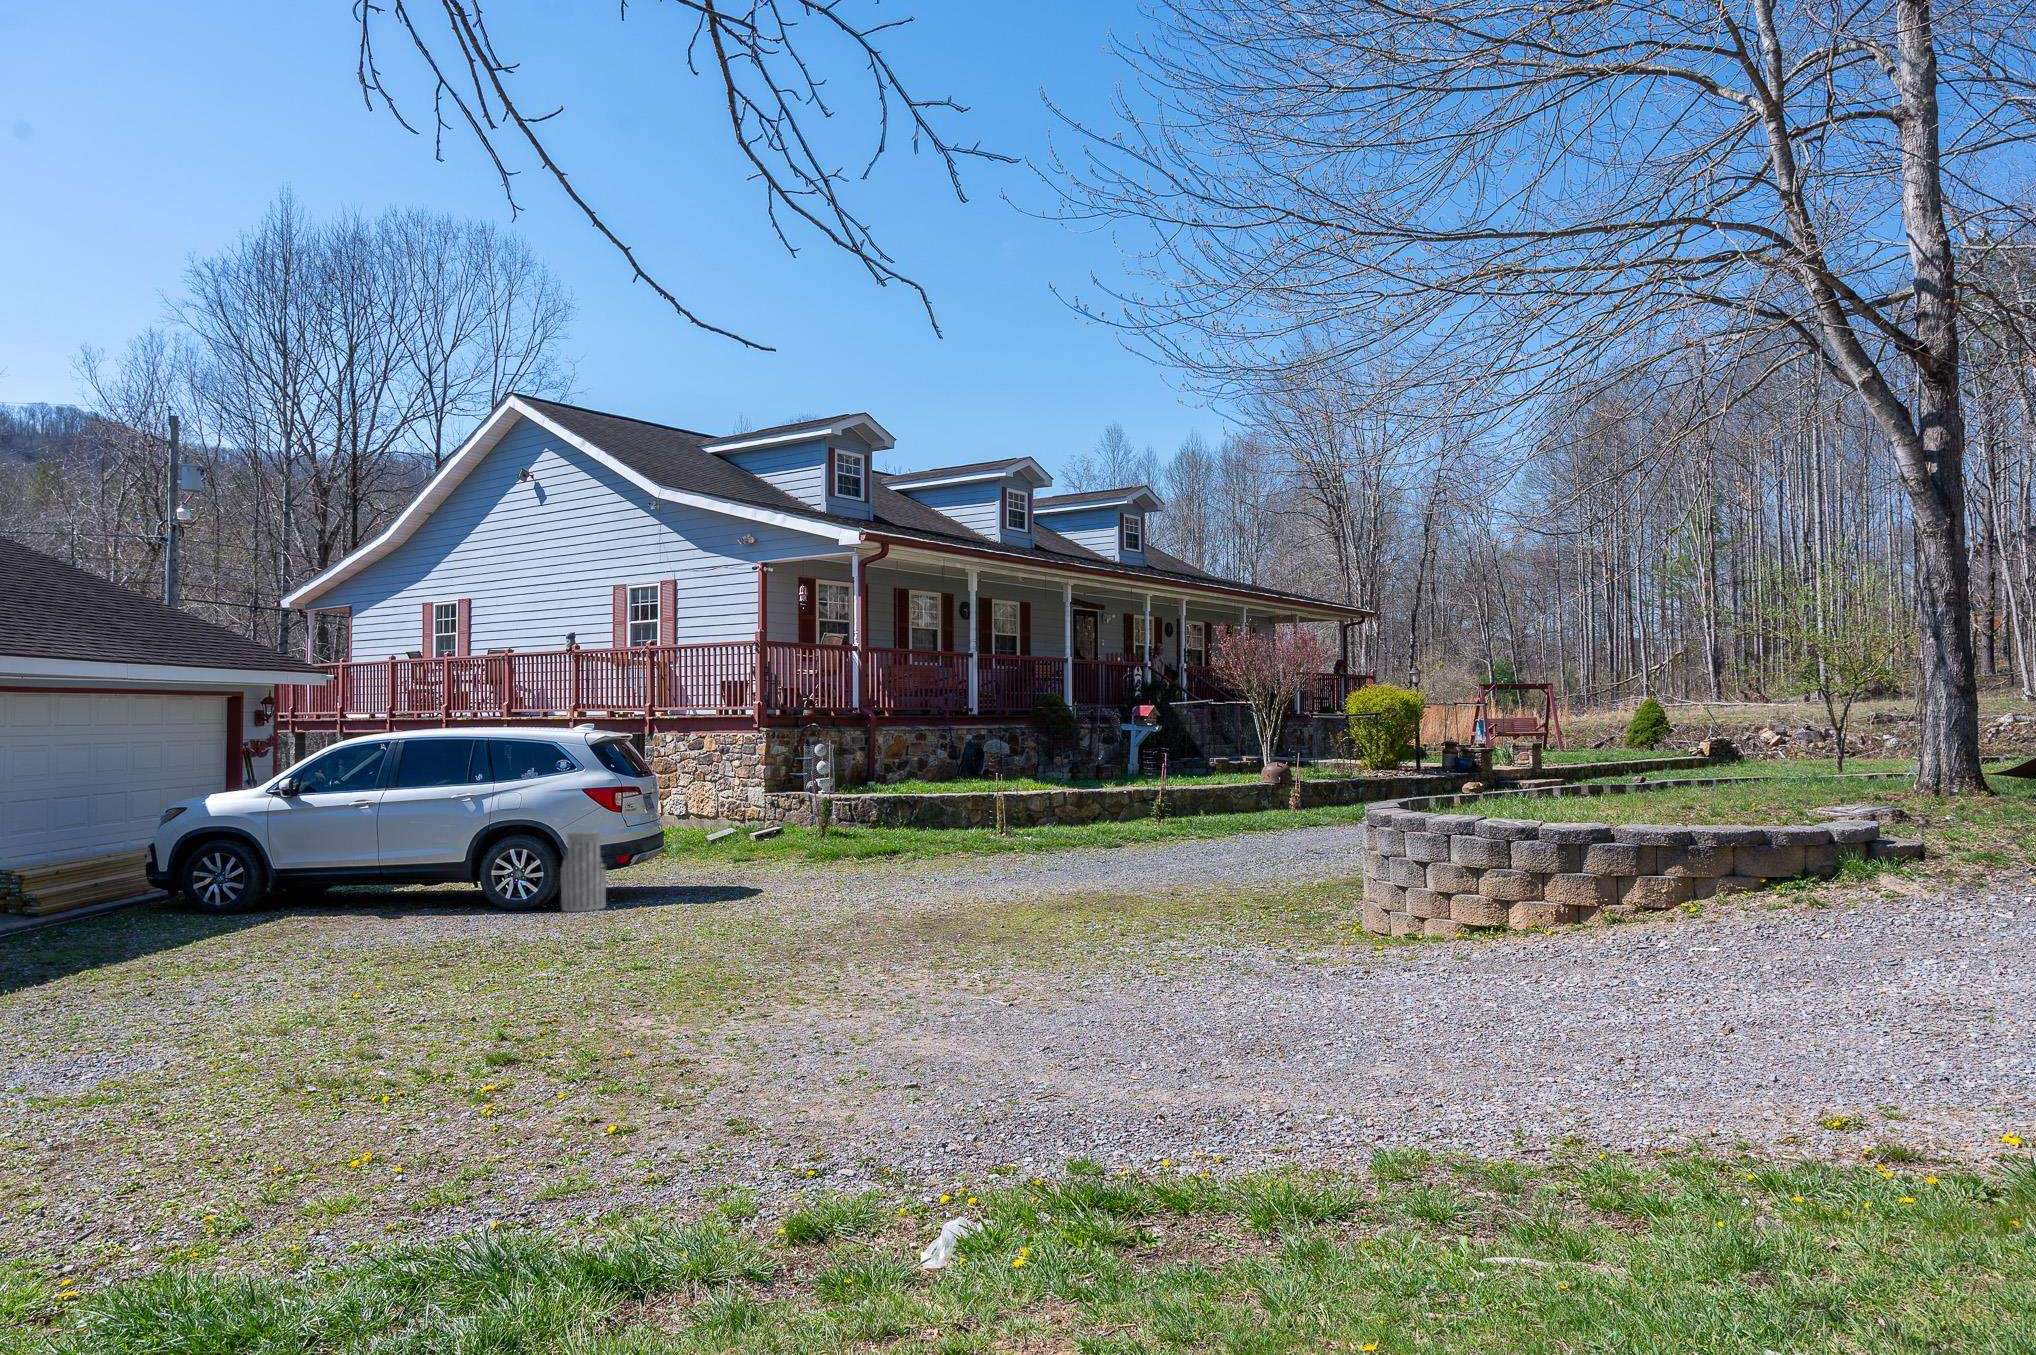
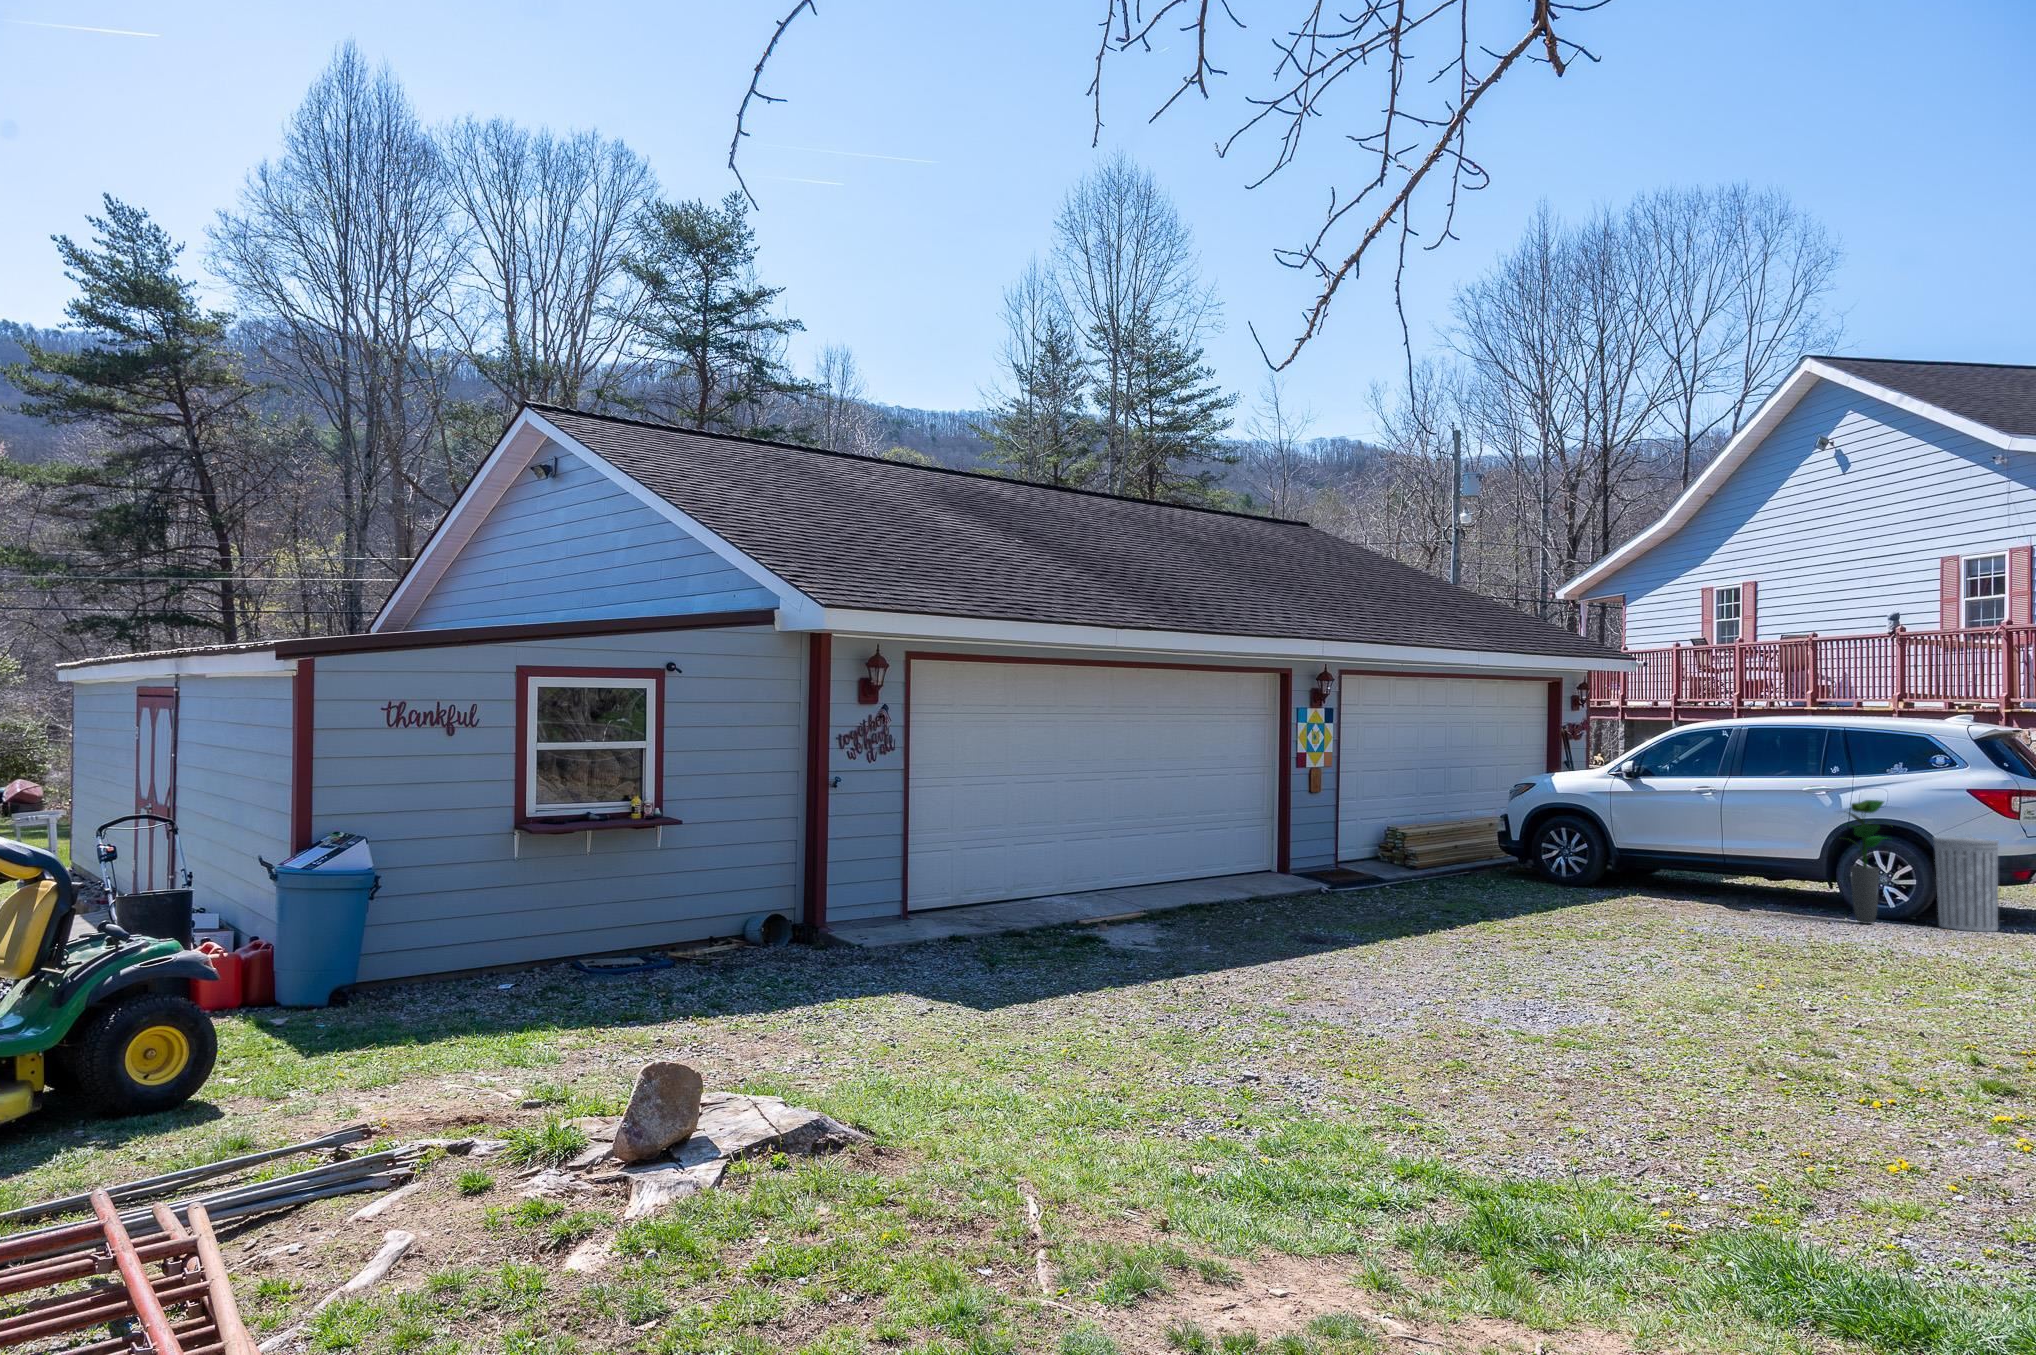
potted plant: none [472,803,528,917] -> present [1840,800,1884,924]

